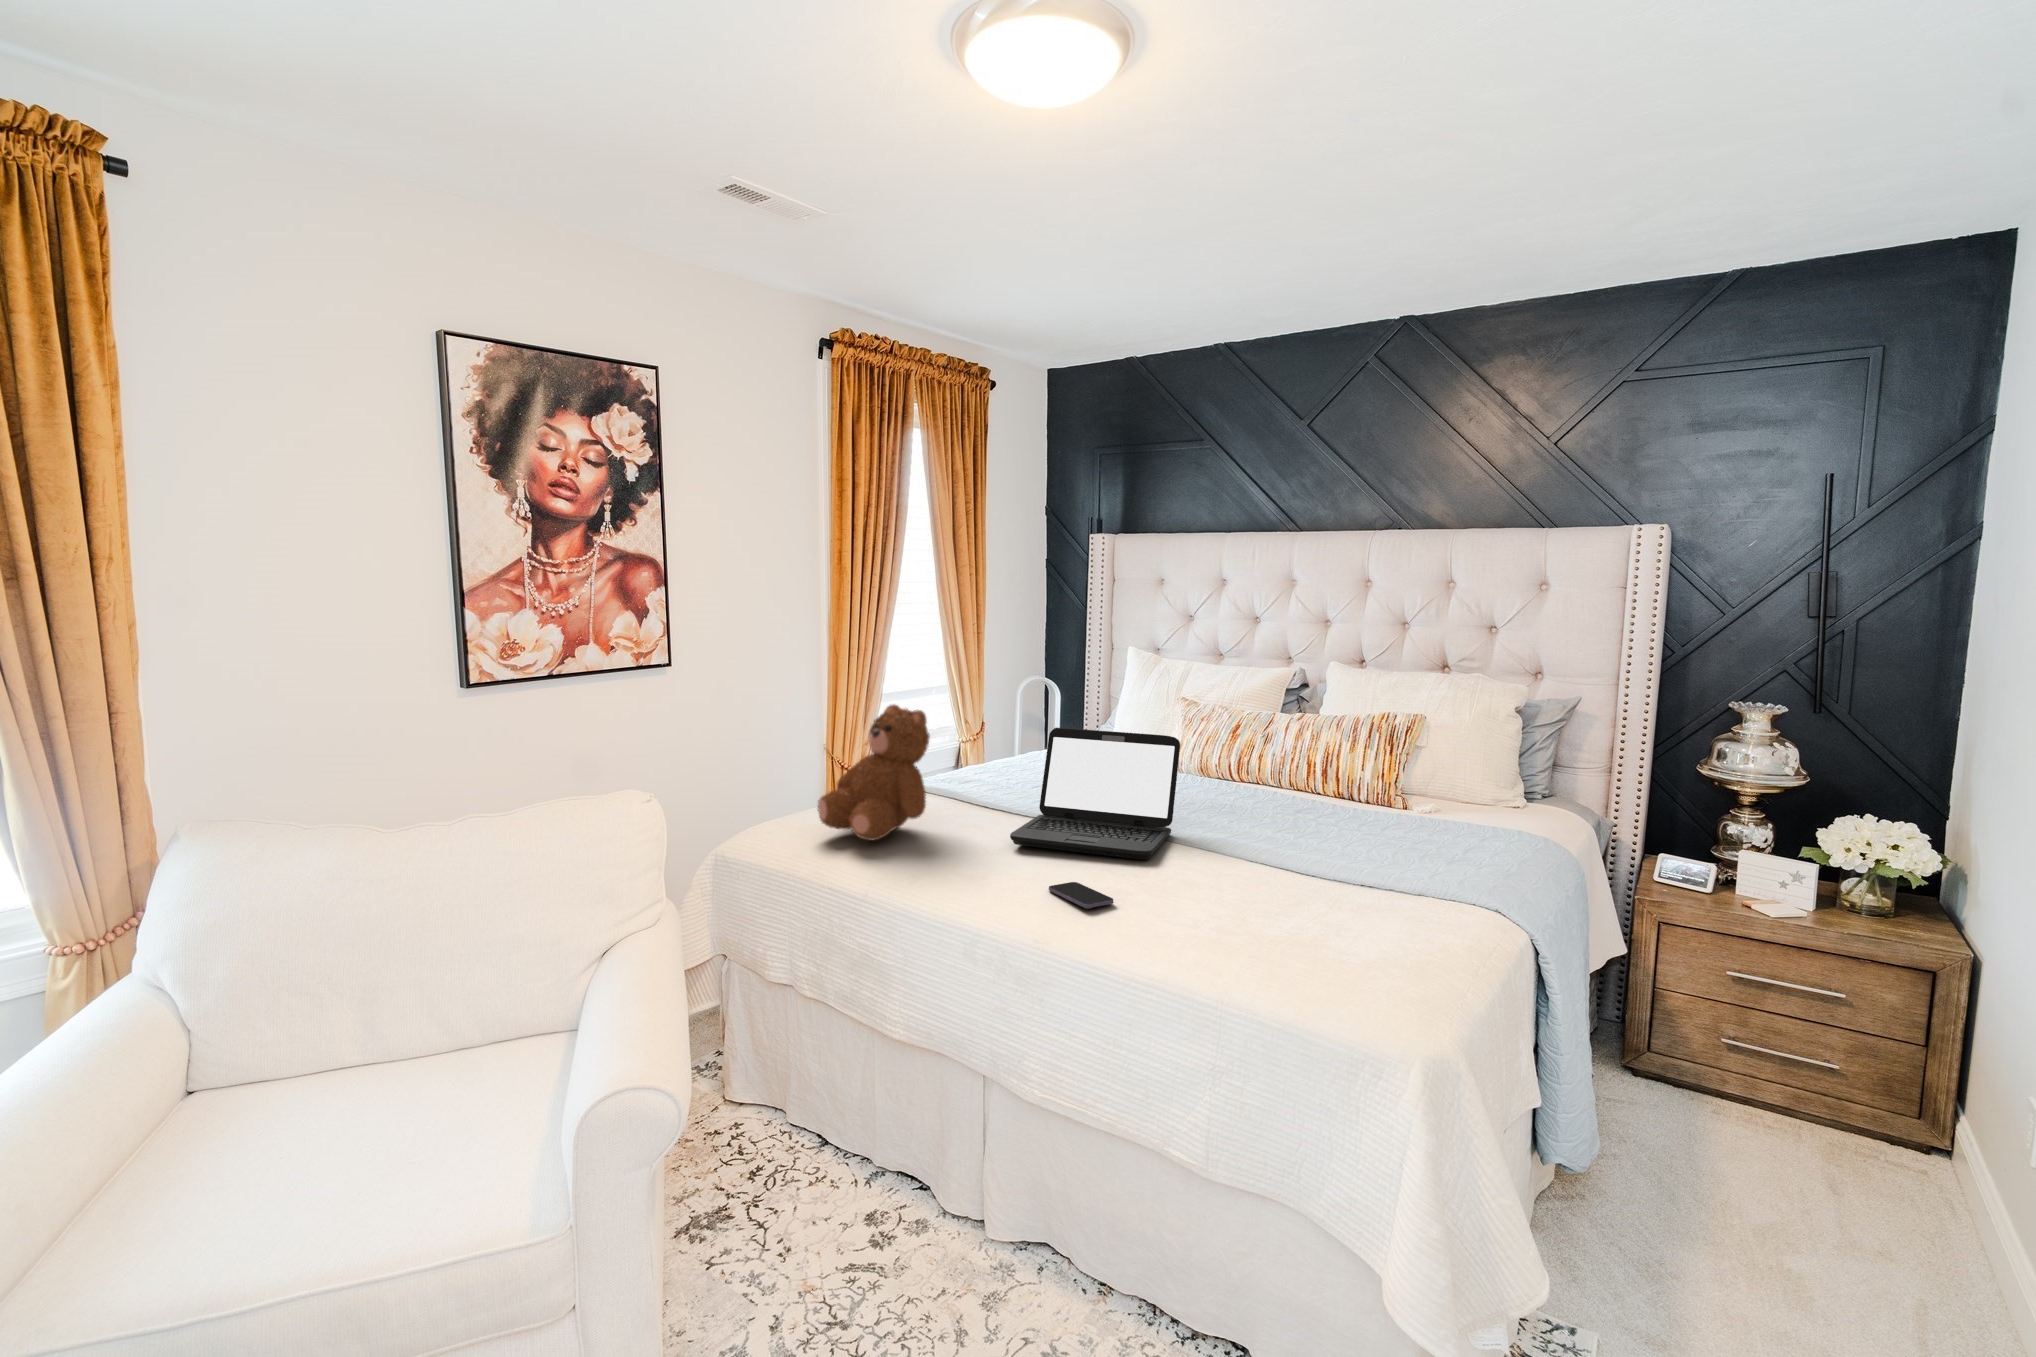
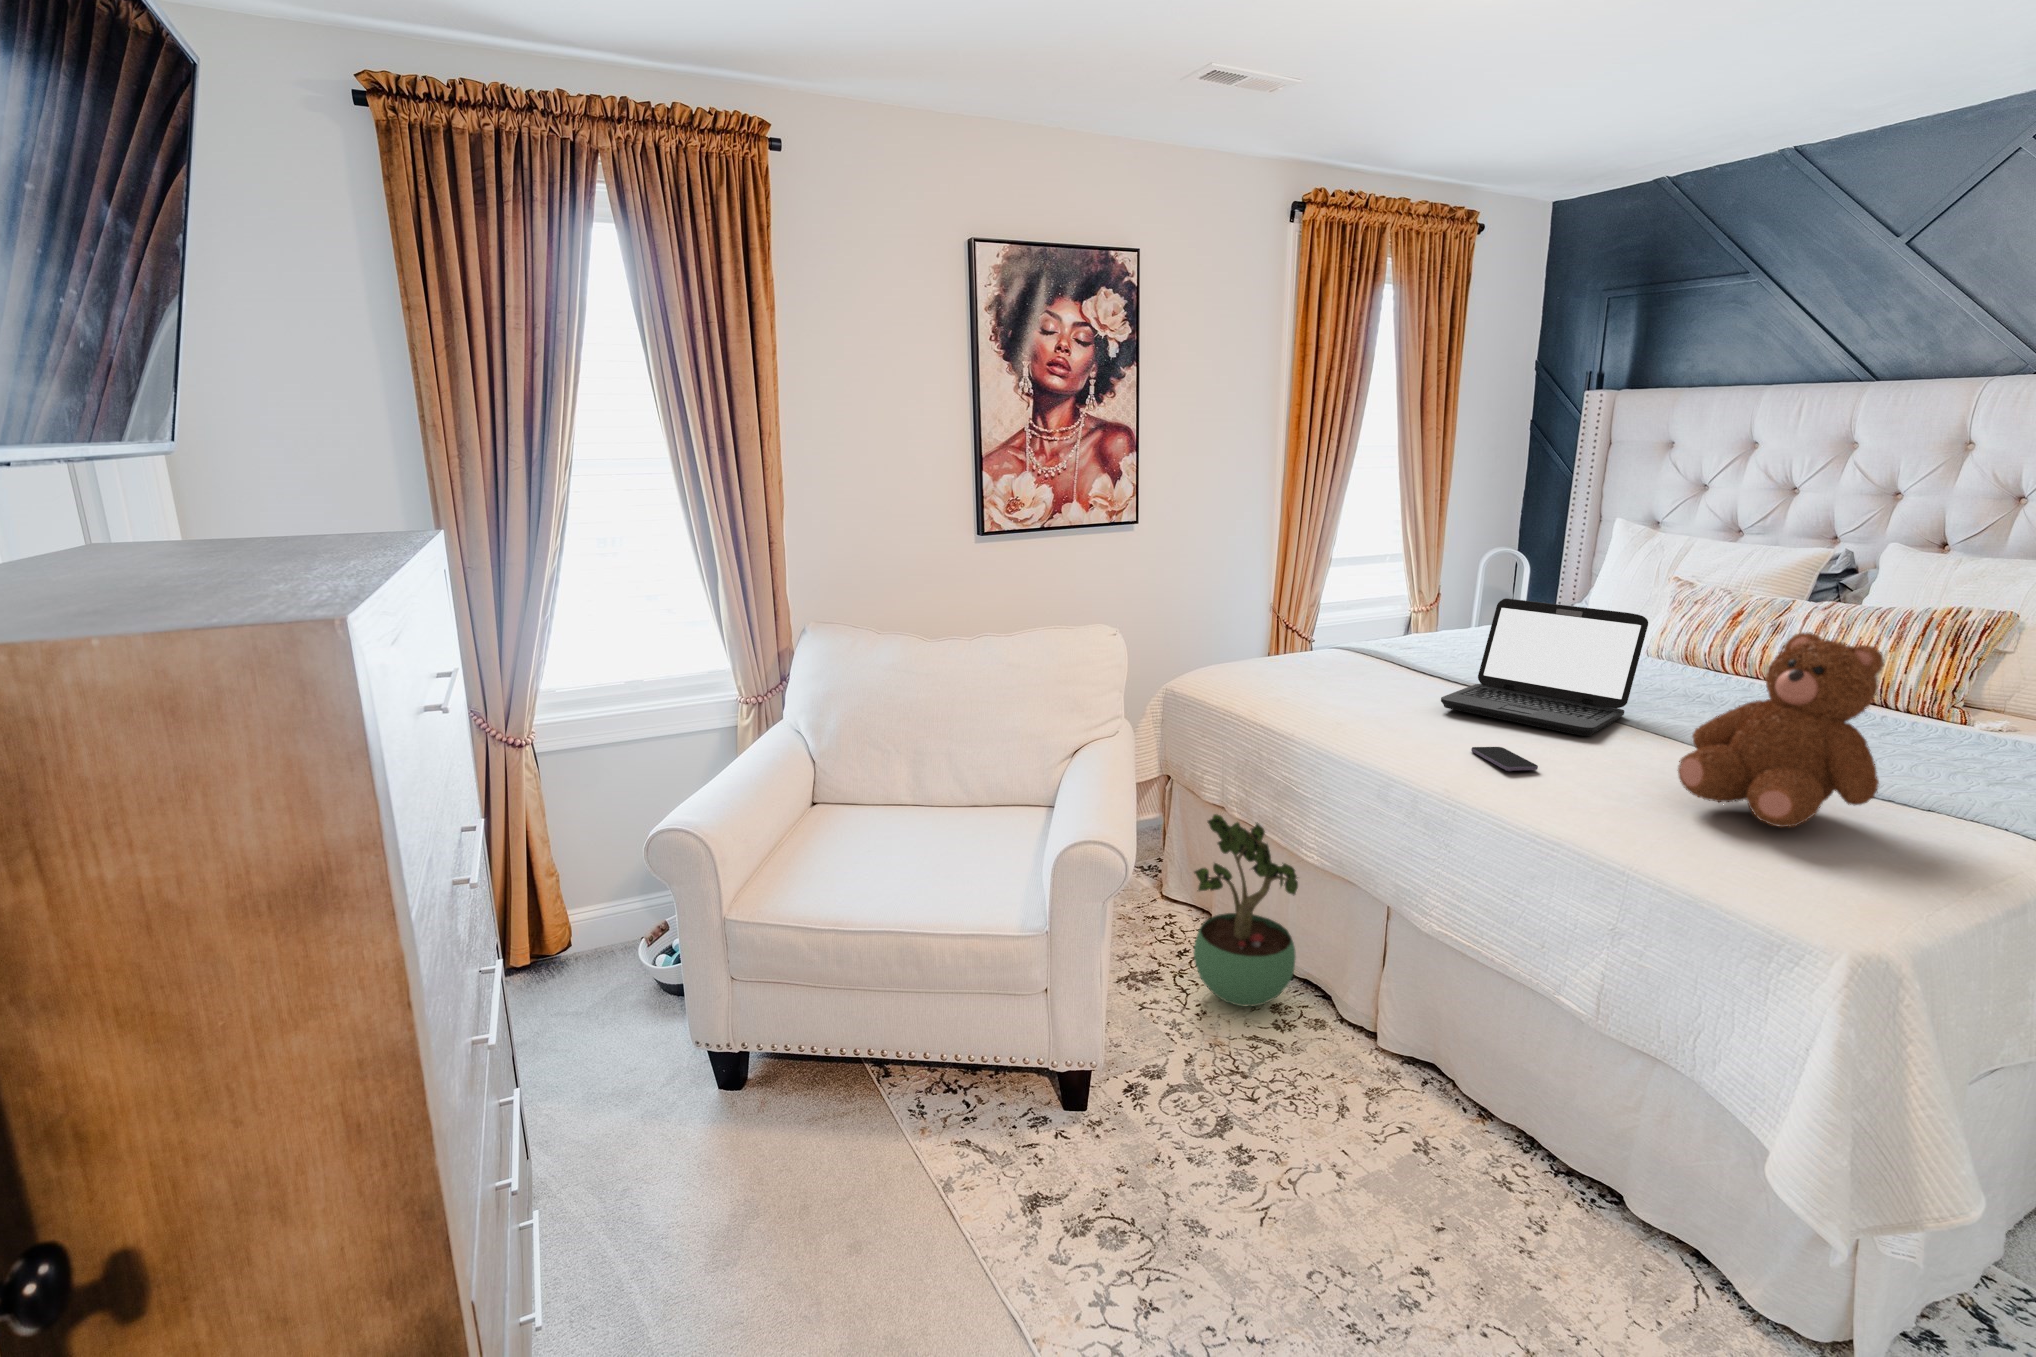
teddy bear: present [818,704,930,840] -> present [1678,632,1884,828]
potted plant: none [763,1001,888,1230] -> present [1194,814,1298,1006]

